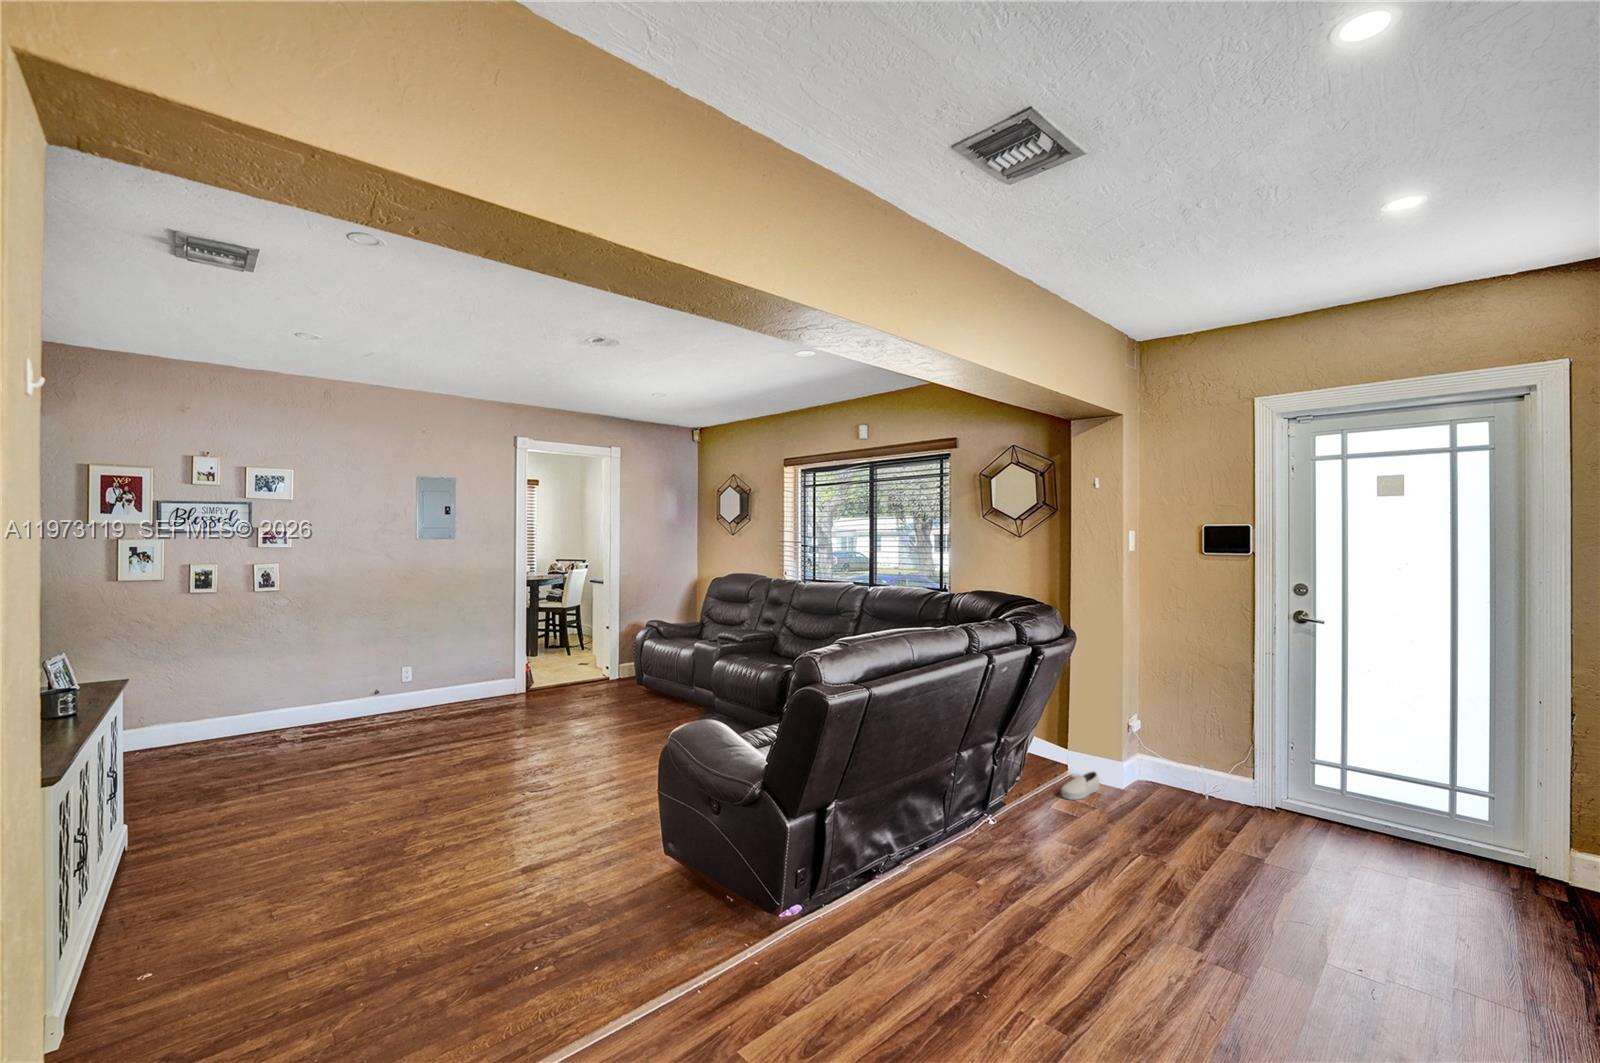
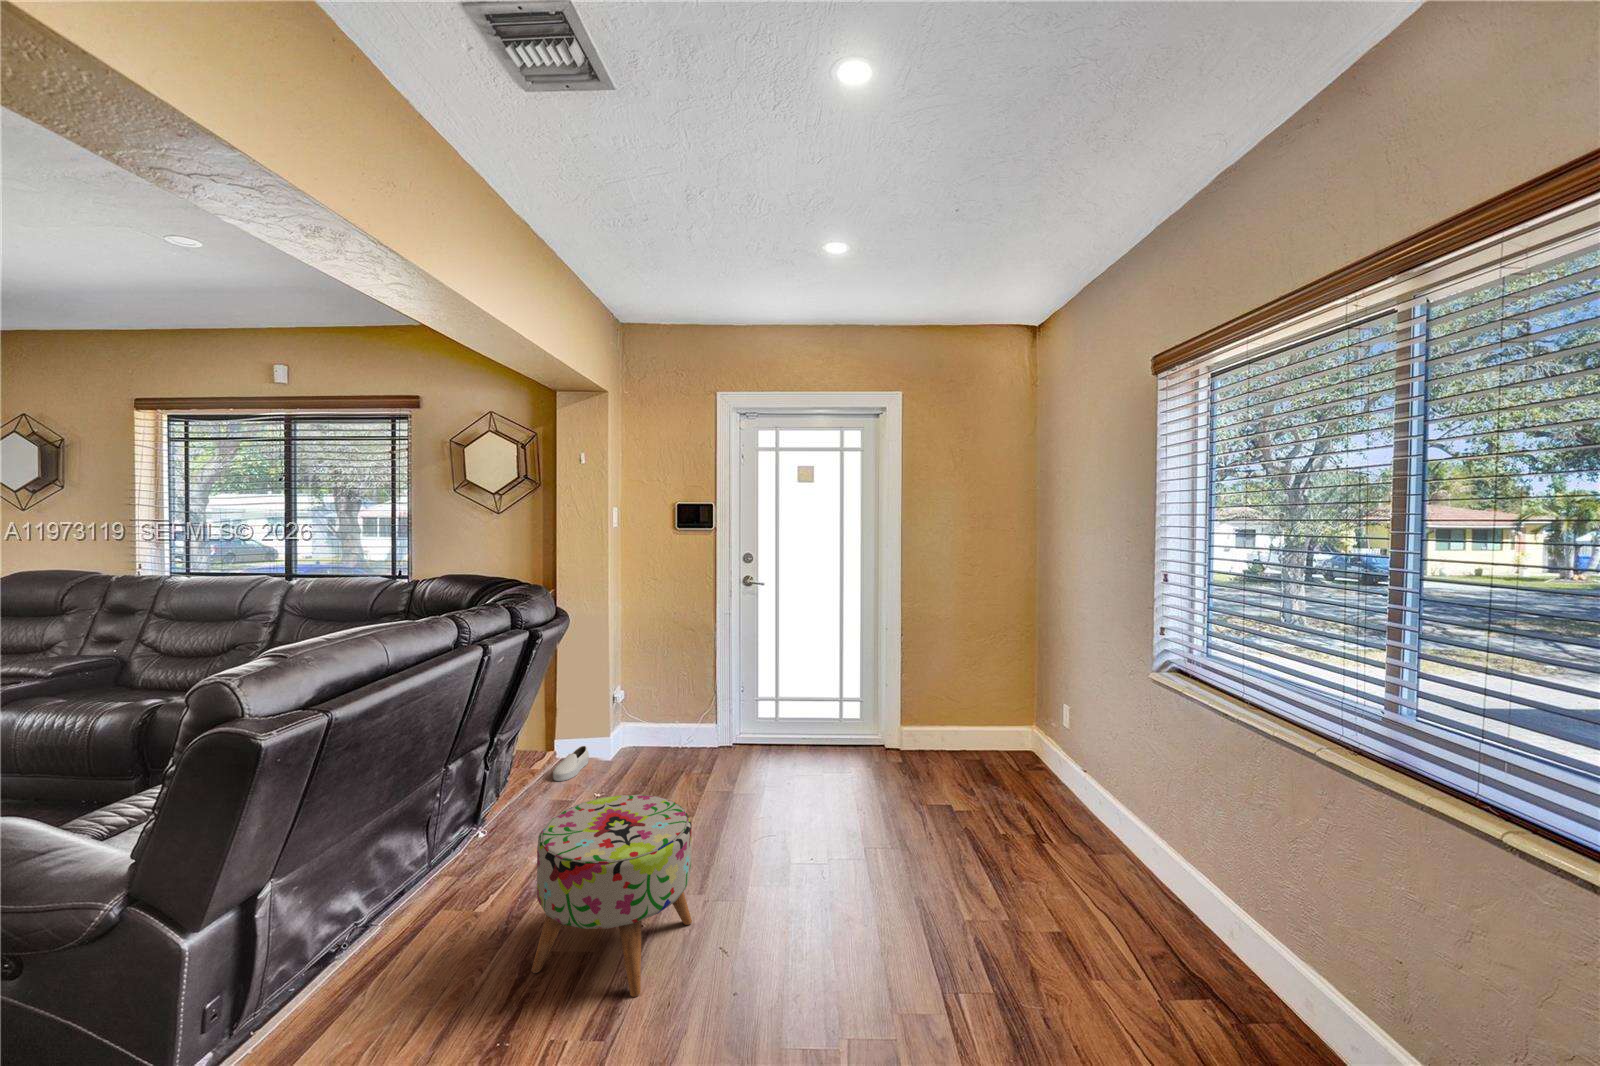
ottoman: none [1015,817,1182,1018] -> present [531,795,692,997]

